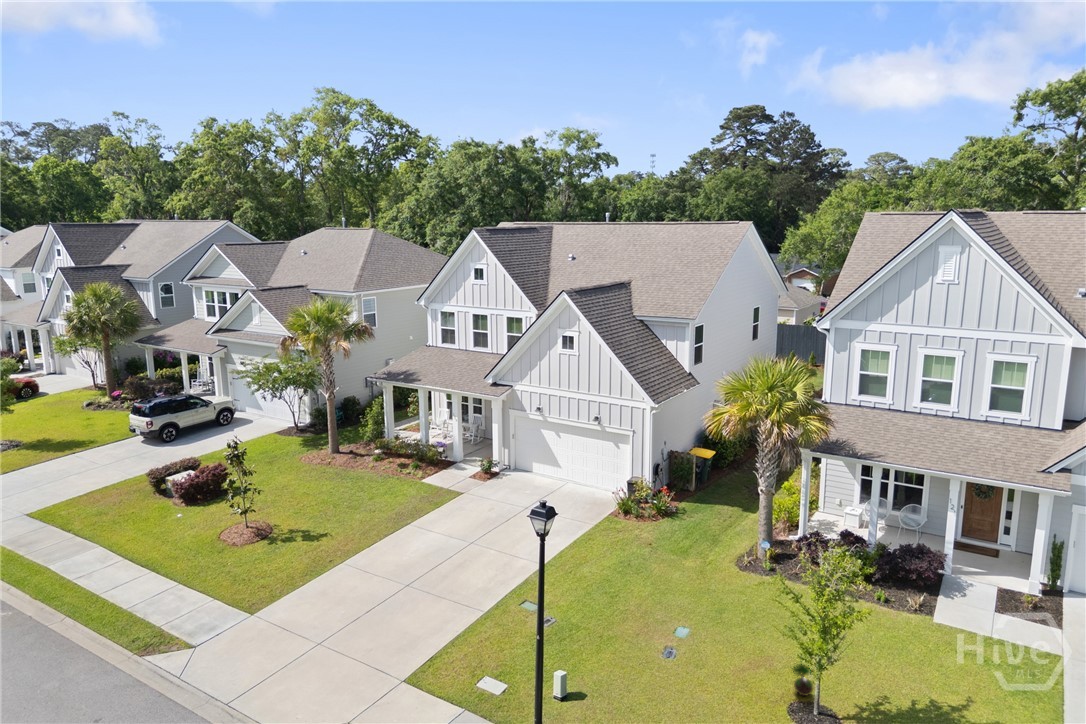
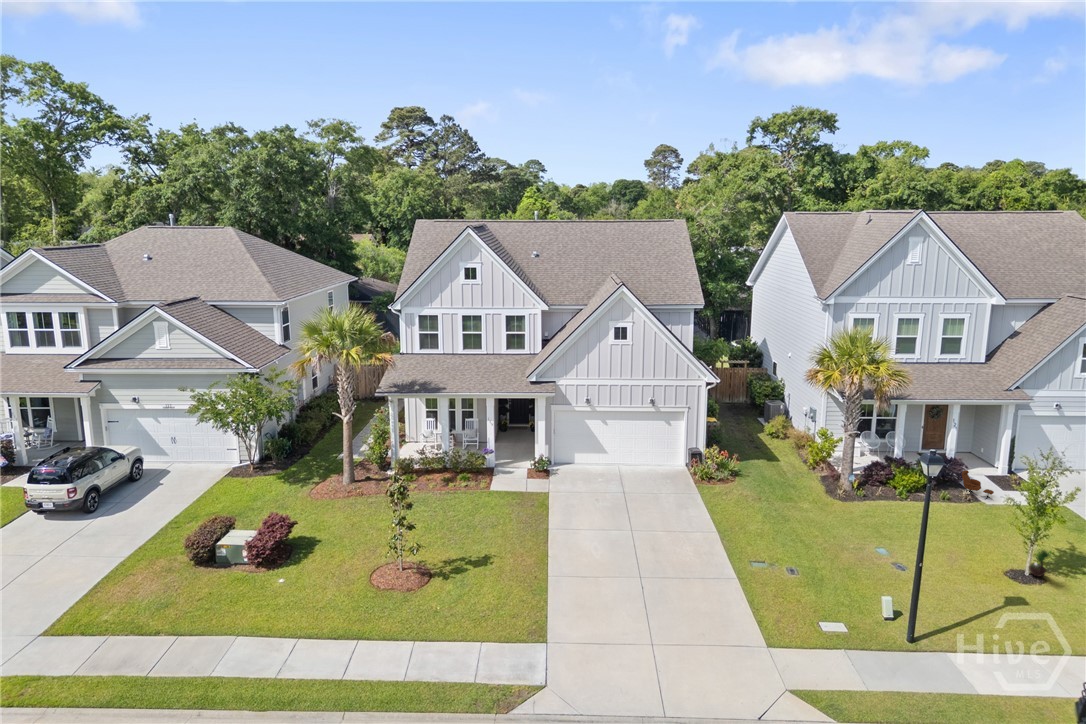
lounge chair: none [914,565,947,613] -> present [962,470,994,499]

